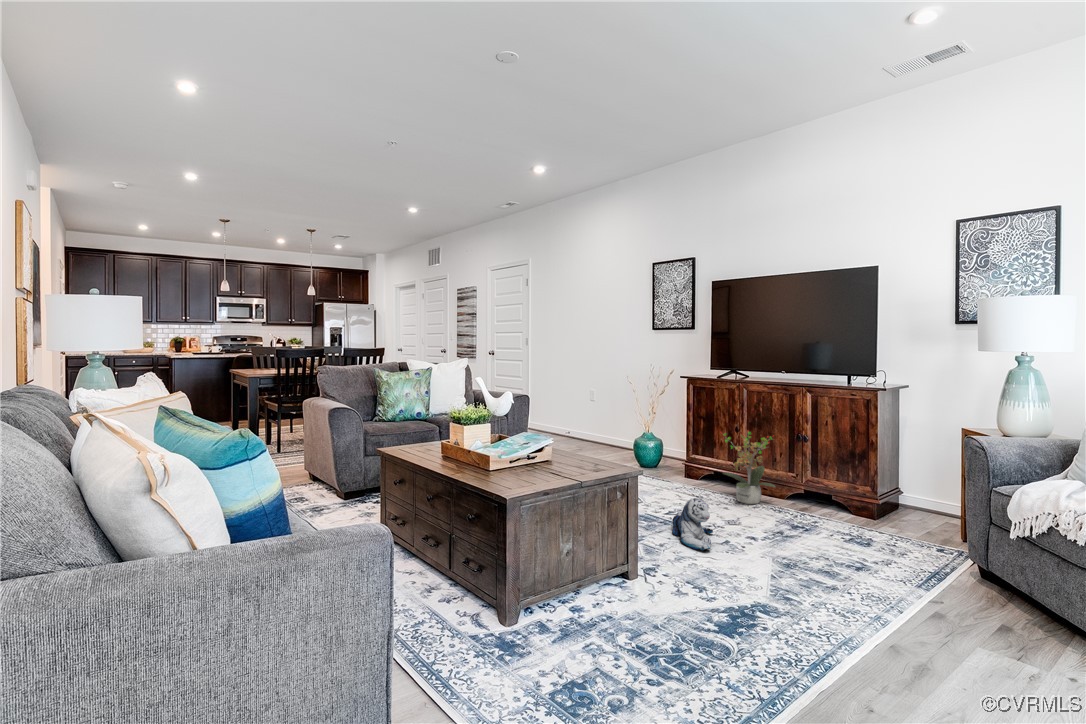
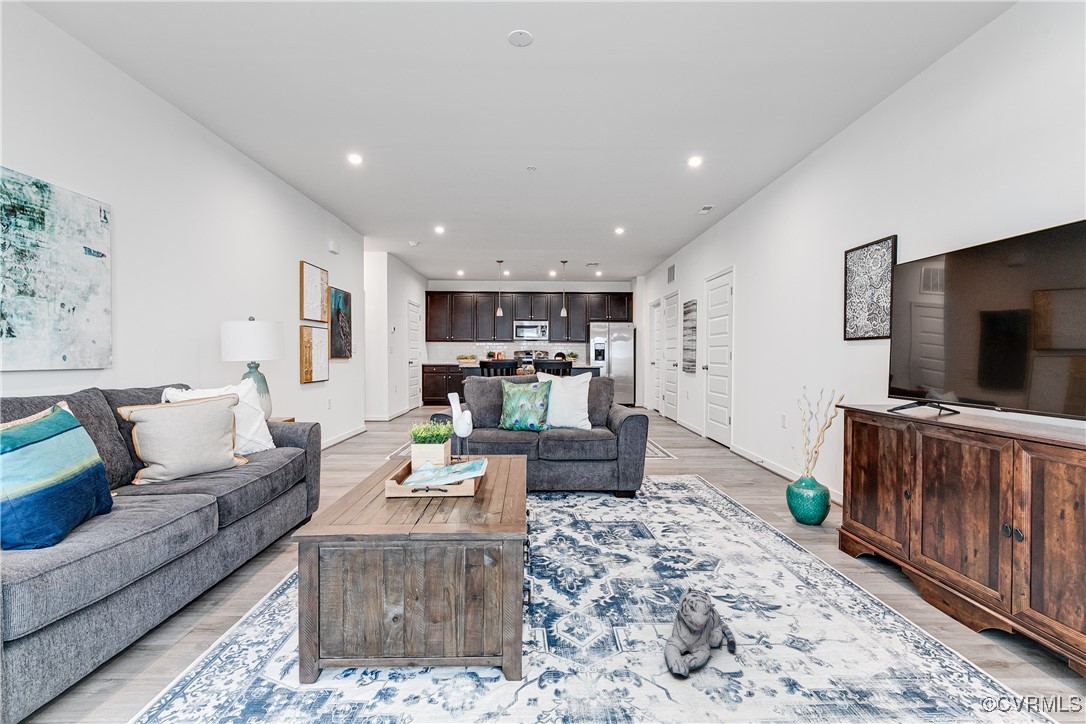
potted plant: present [720,431,775,504] -> none [852,494,957,625]

